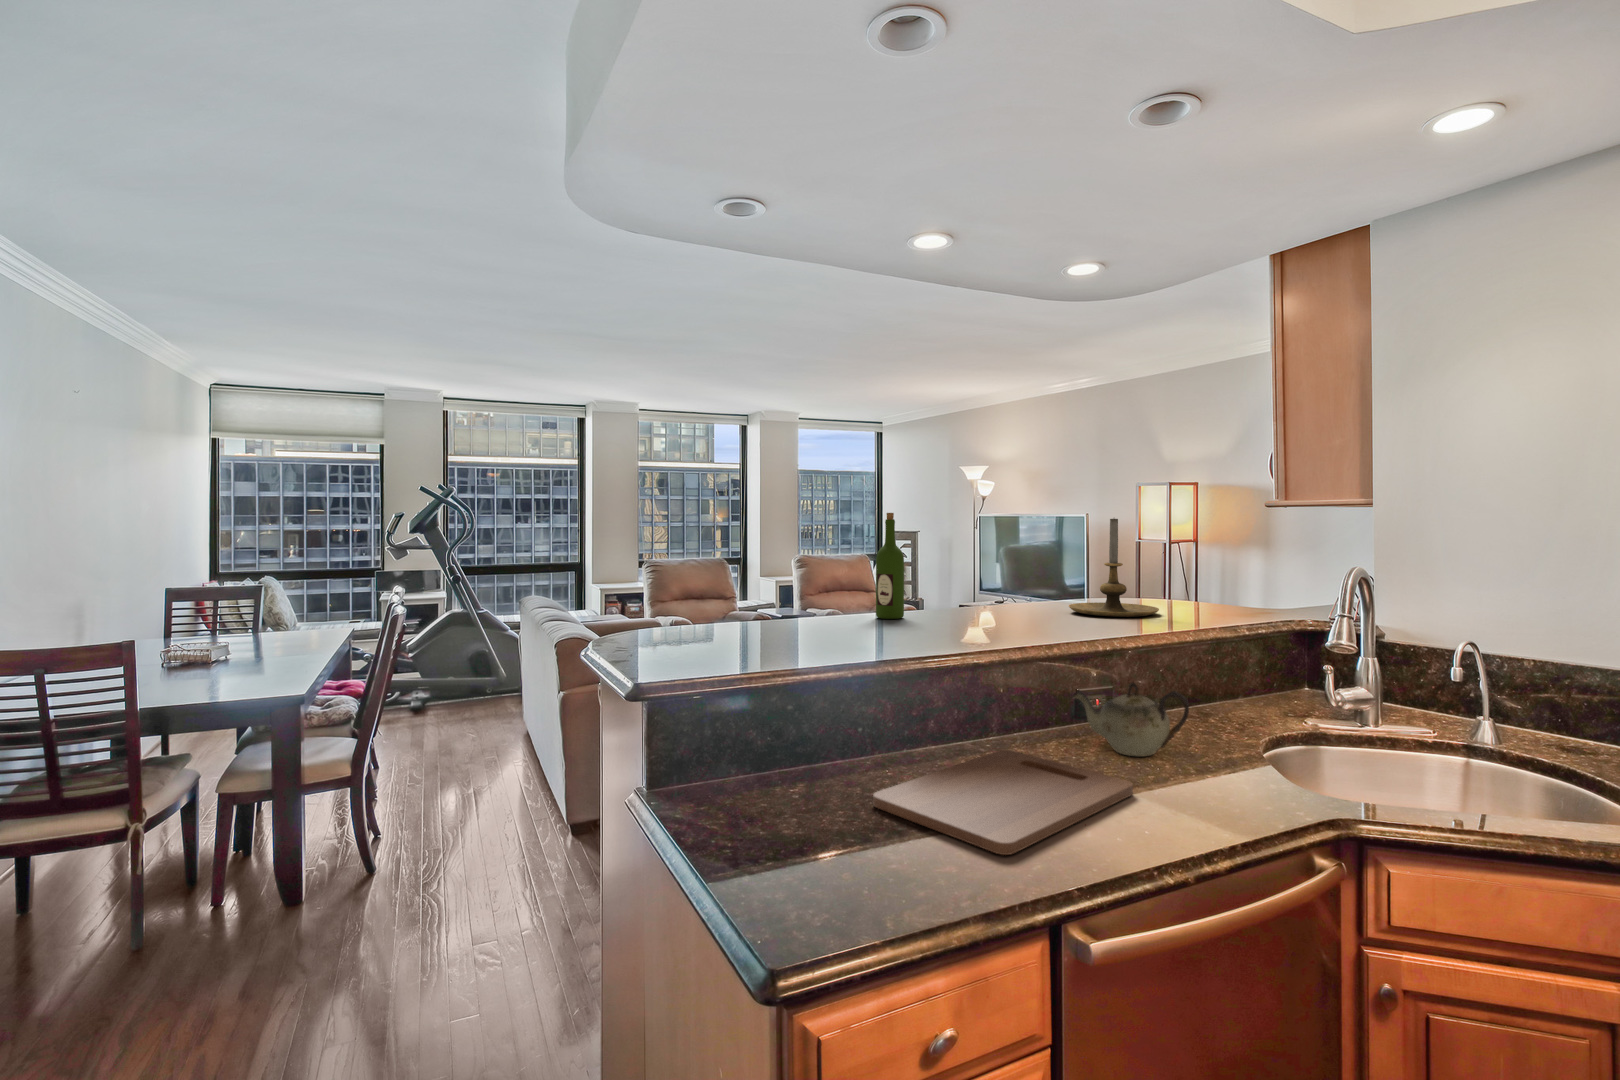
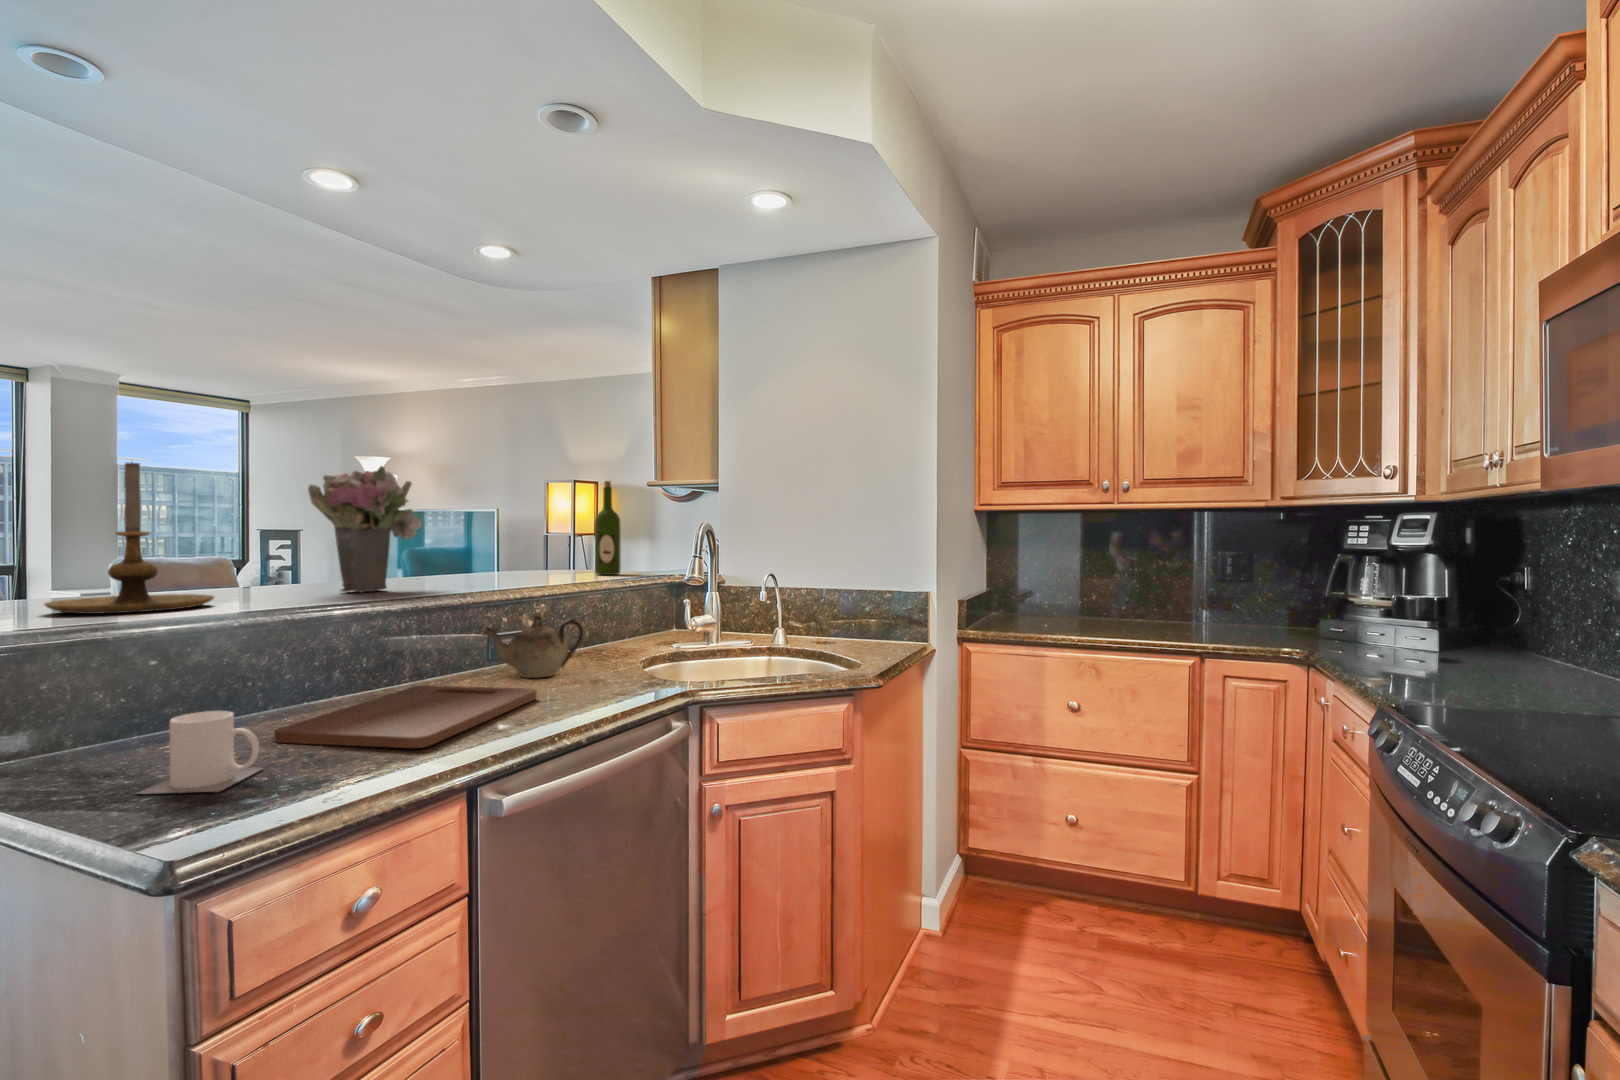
flower bouquet: none [912,509,1012,634] -> present [308,466,422,592]
wine bottle: present [876,513,904,619] -> present [595,481,621,575]
candle holder: present [1069,518,1159,617] -> present [44,462,214,614]
mug: none [761,782,861,872] -> present [137,711,262,794]

